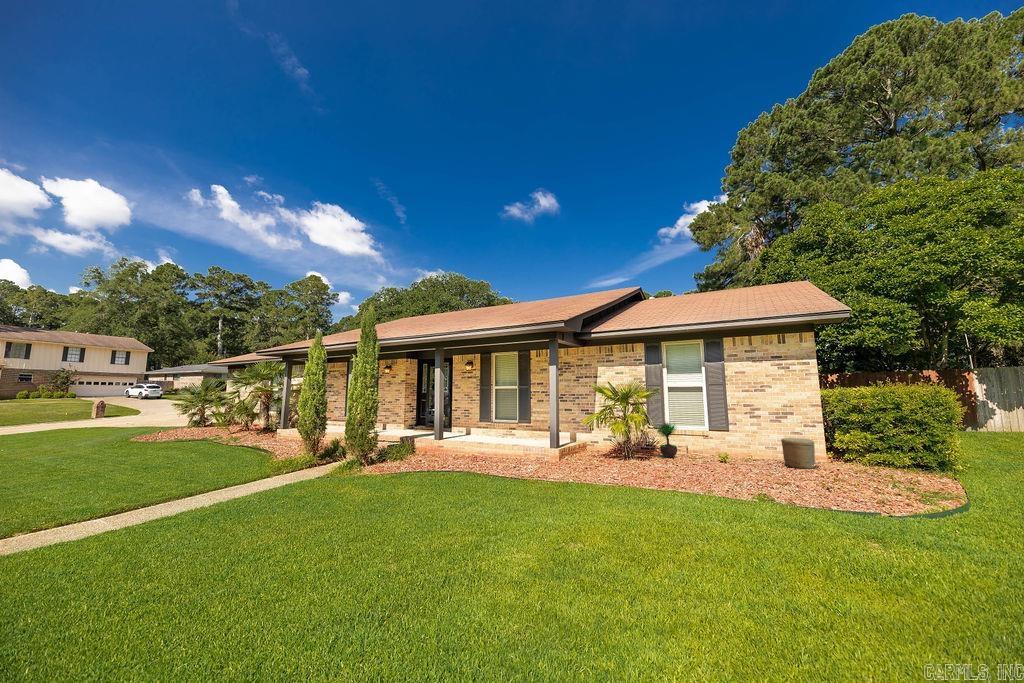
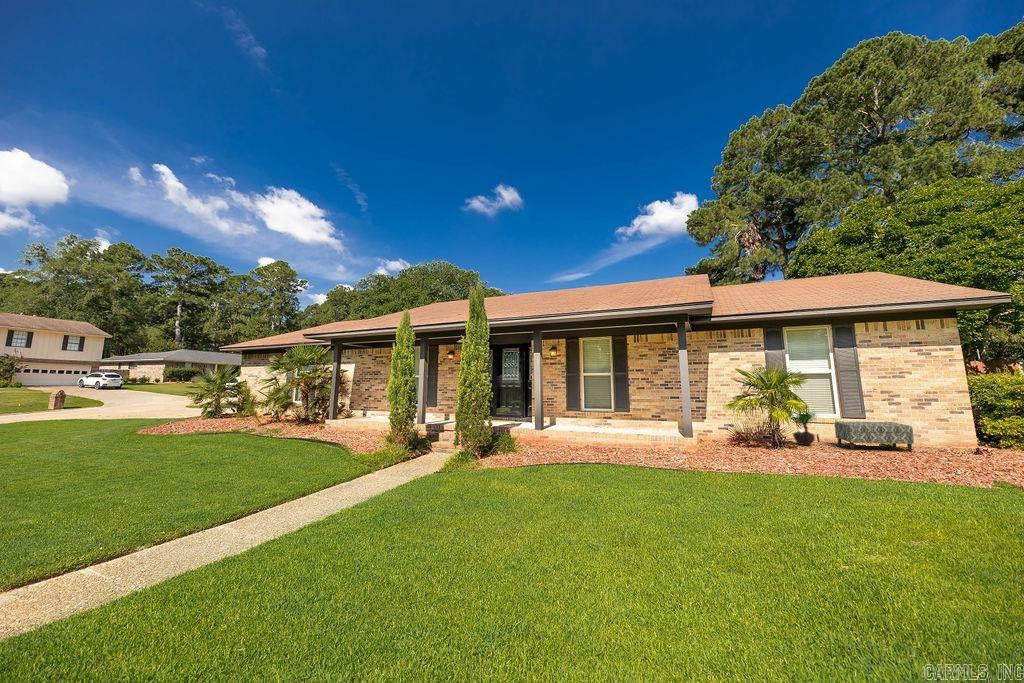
bench: none [698,435,760,465] -> present [835,422,914,452]
basket: present [781,438,815,469] -> none [929,423,971,454]

